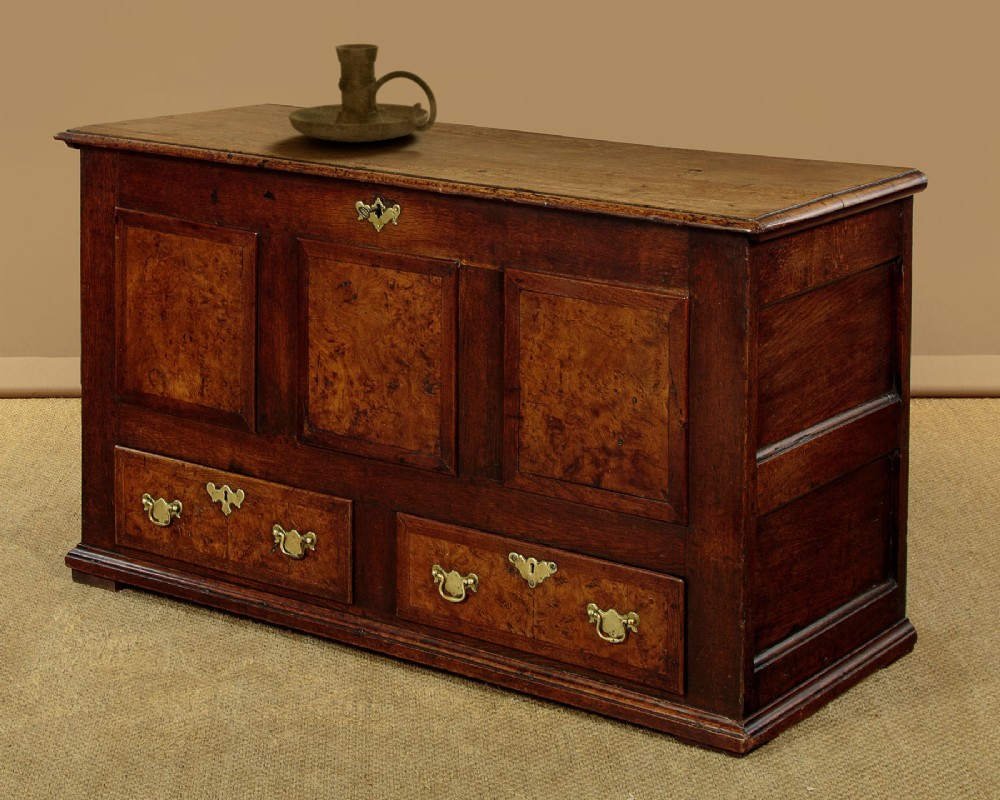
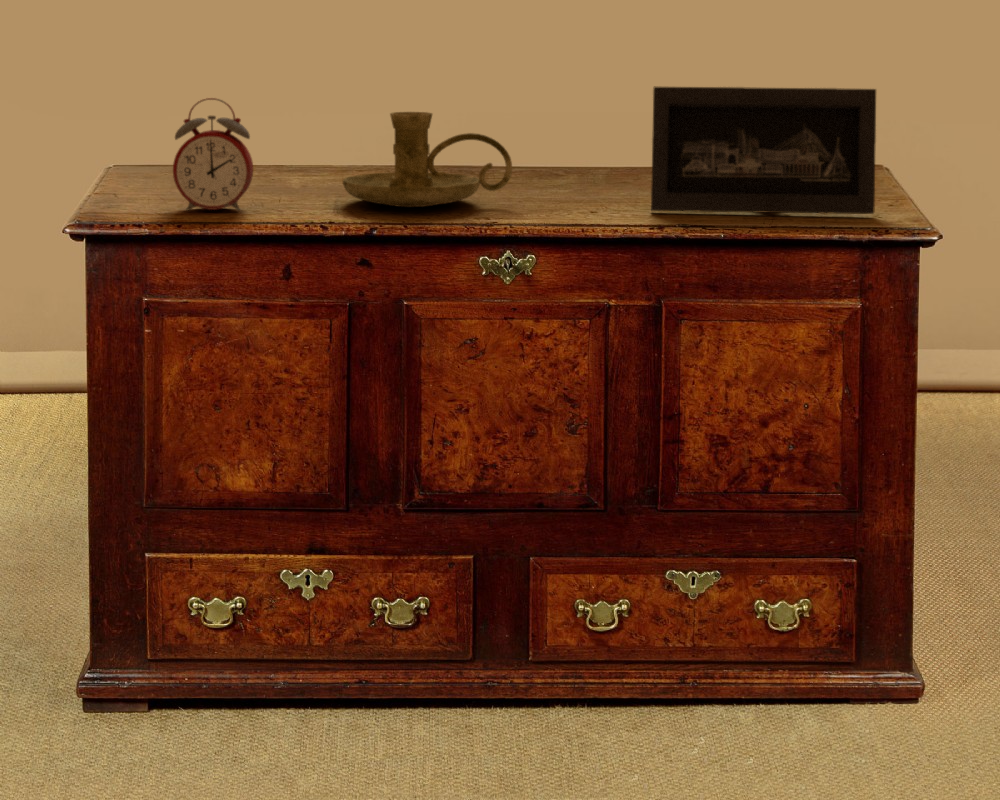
alarm clock: none [153,21,228,131] -> present [173,98,253,210]
picture frame: none [528,34,752,195] -> present [651,86,876,214]

